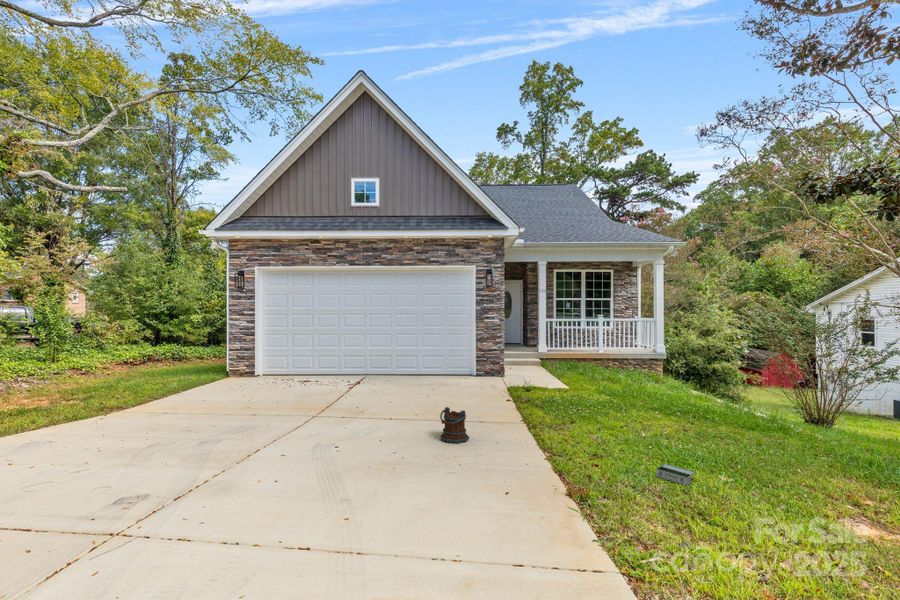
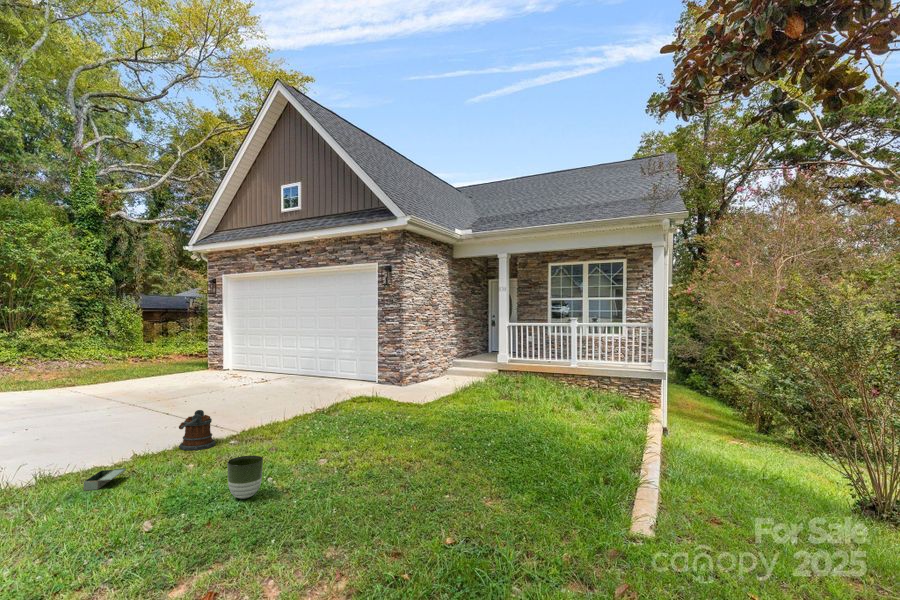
bucket: present [440,407,469,444] -> present [179,410,216,451]
planter: none [763,433,795,465] -> present [227,456,263,499]

